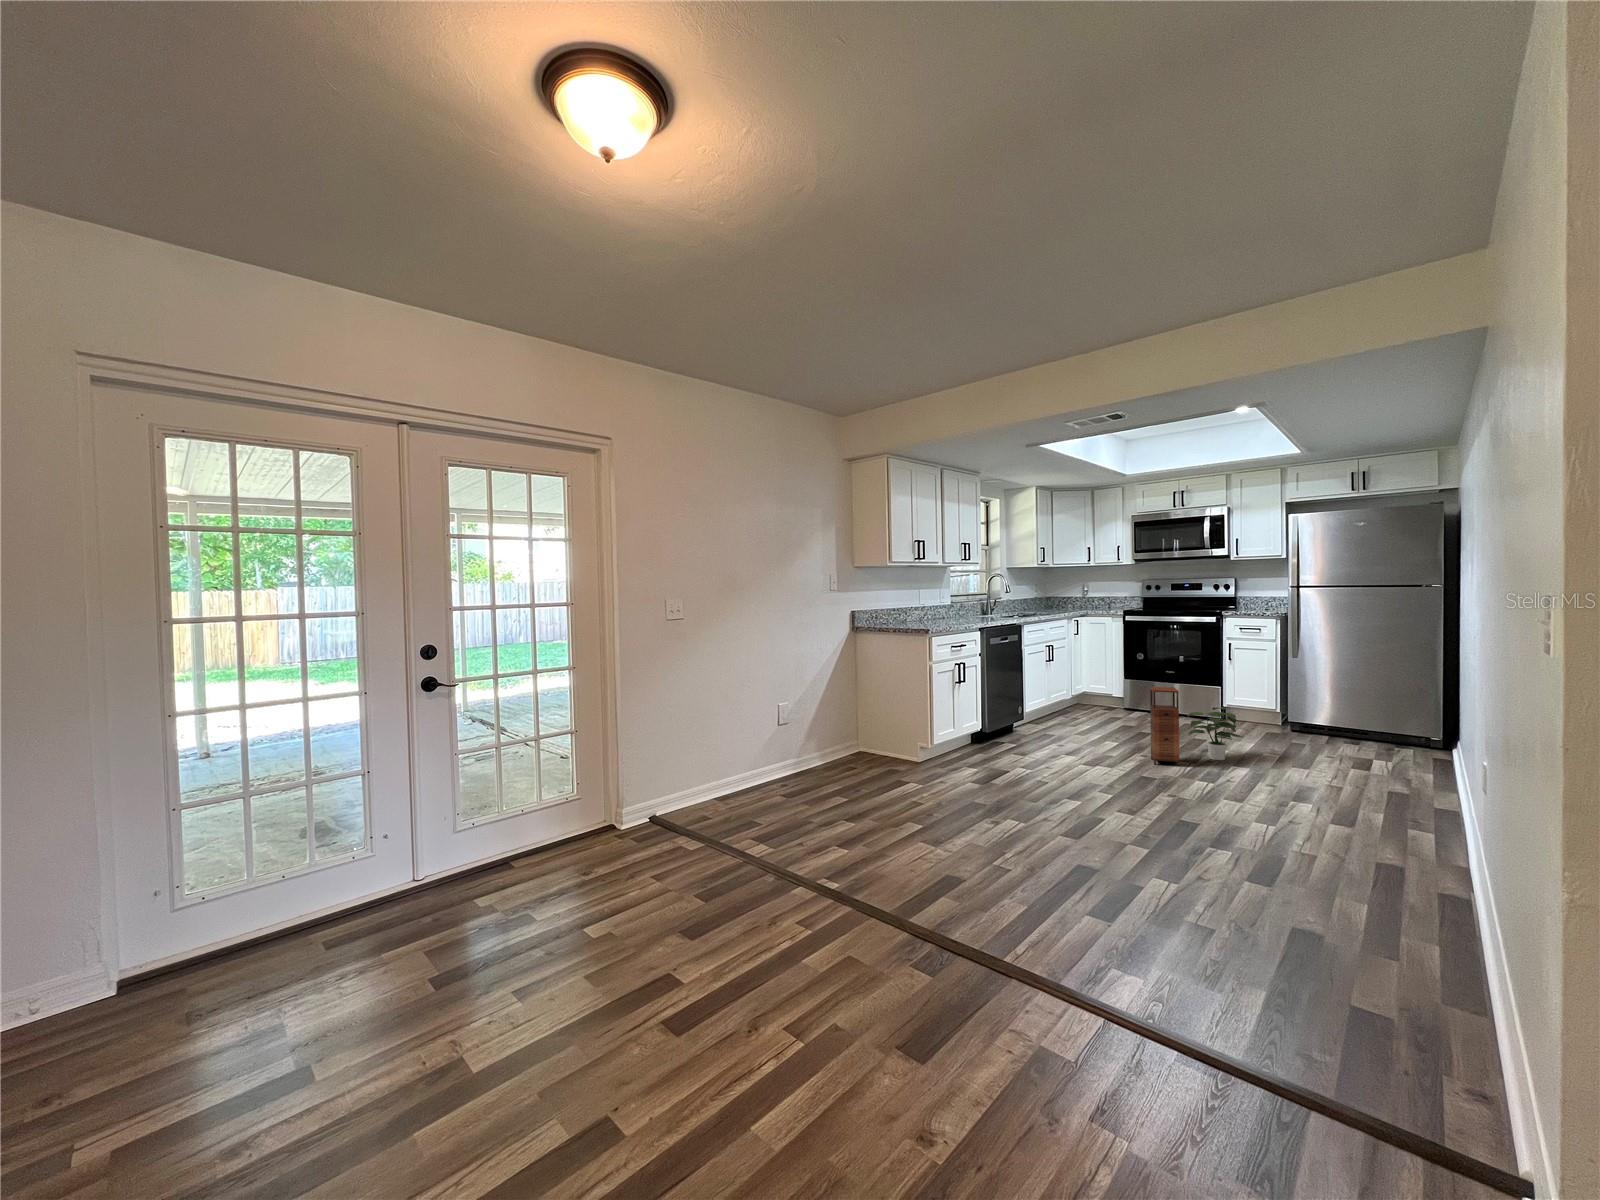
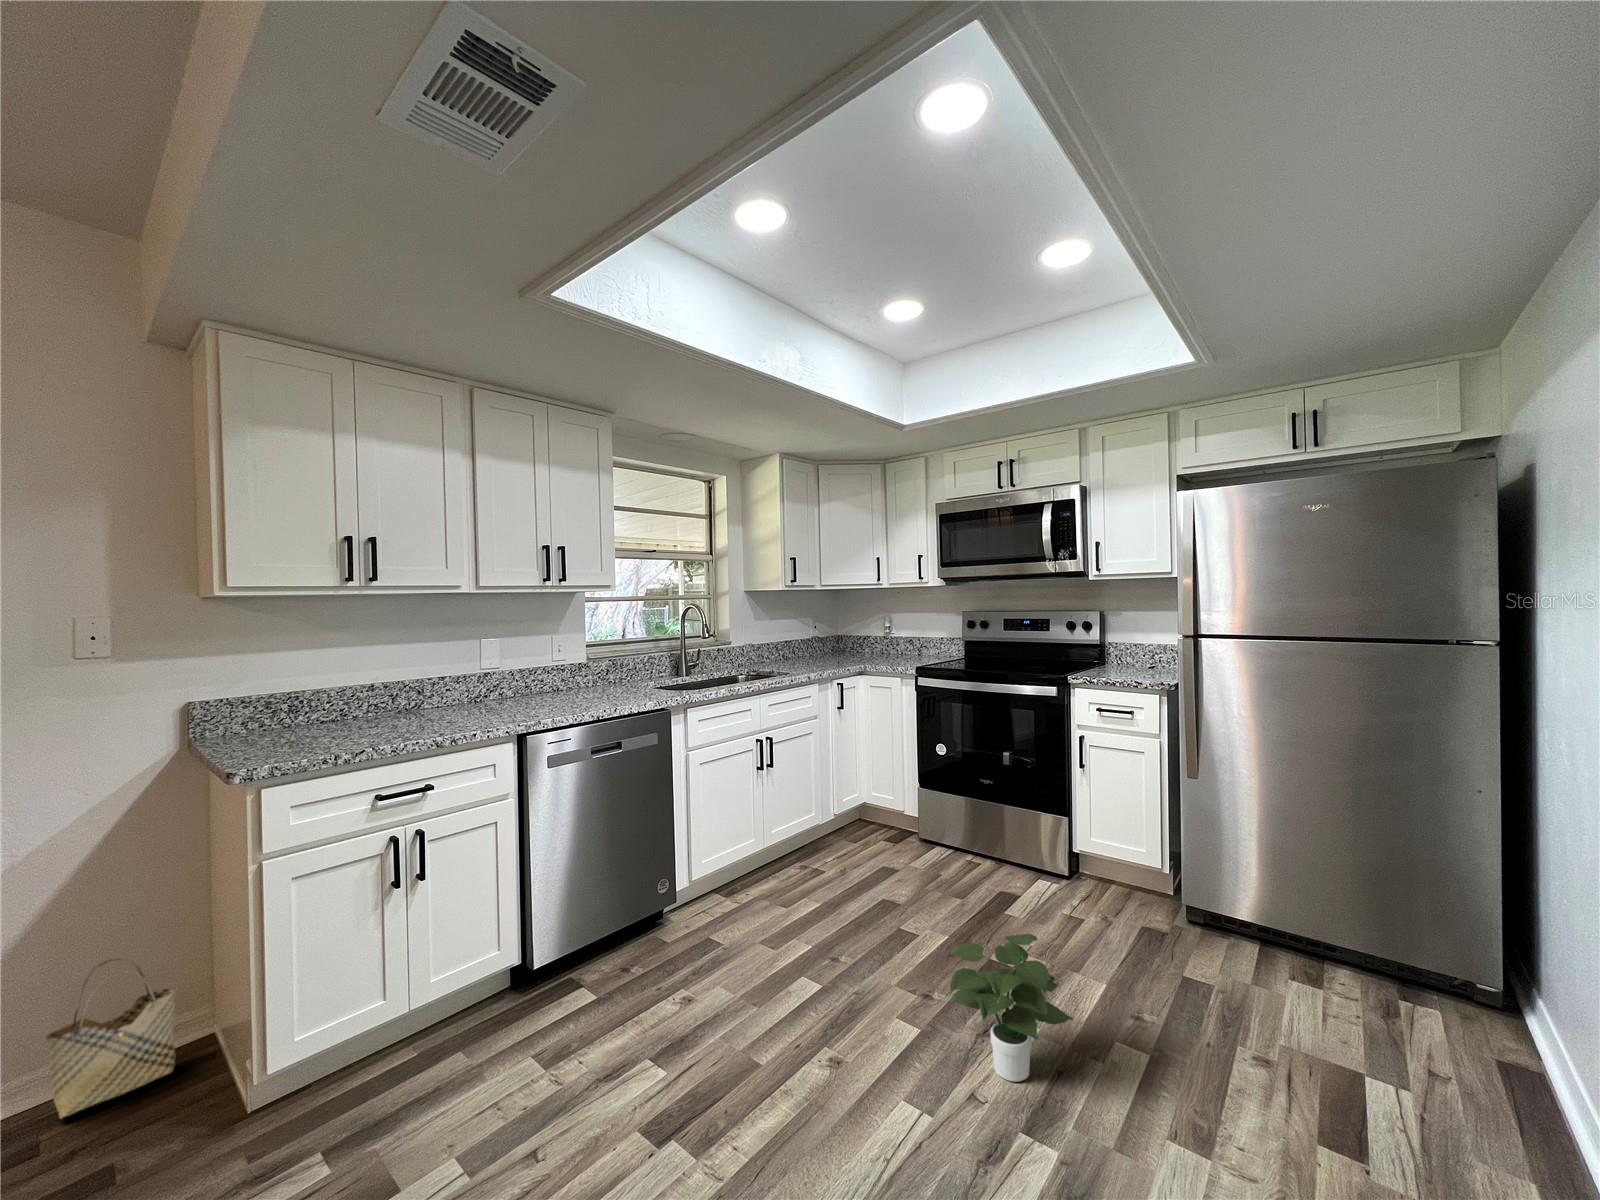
storage cabinet: present [1150,687,1179,766] -> none [842,896,909,1126]
woven basket: none [839,710,867,761] -> present [46,958,176,1119]

